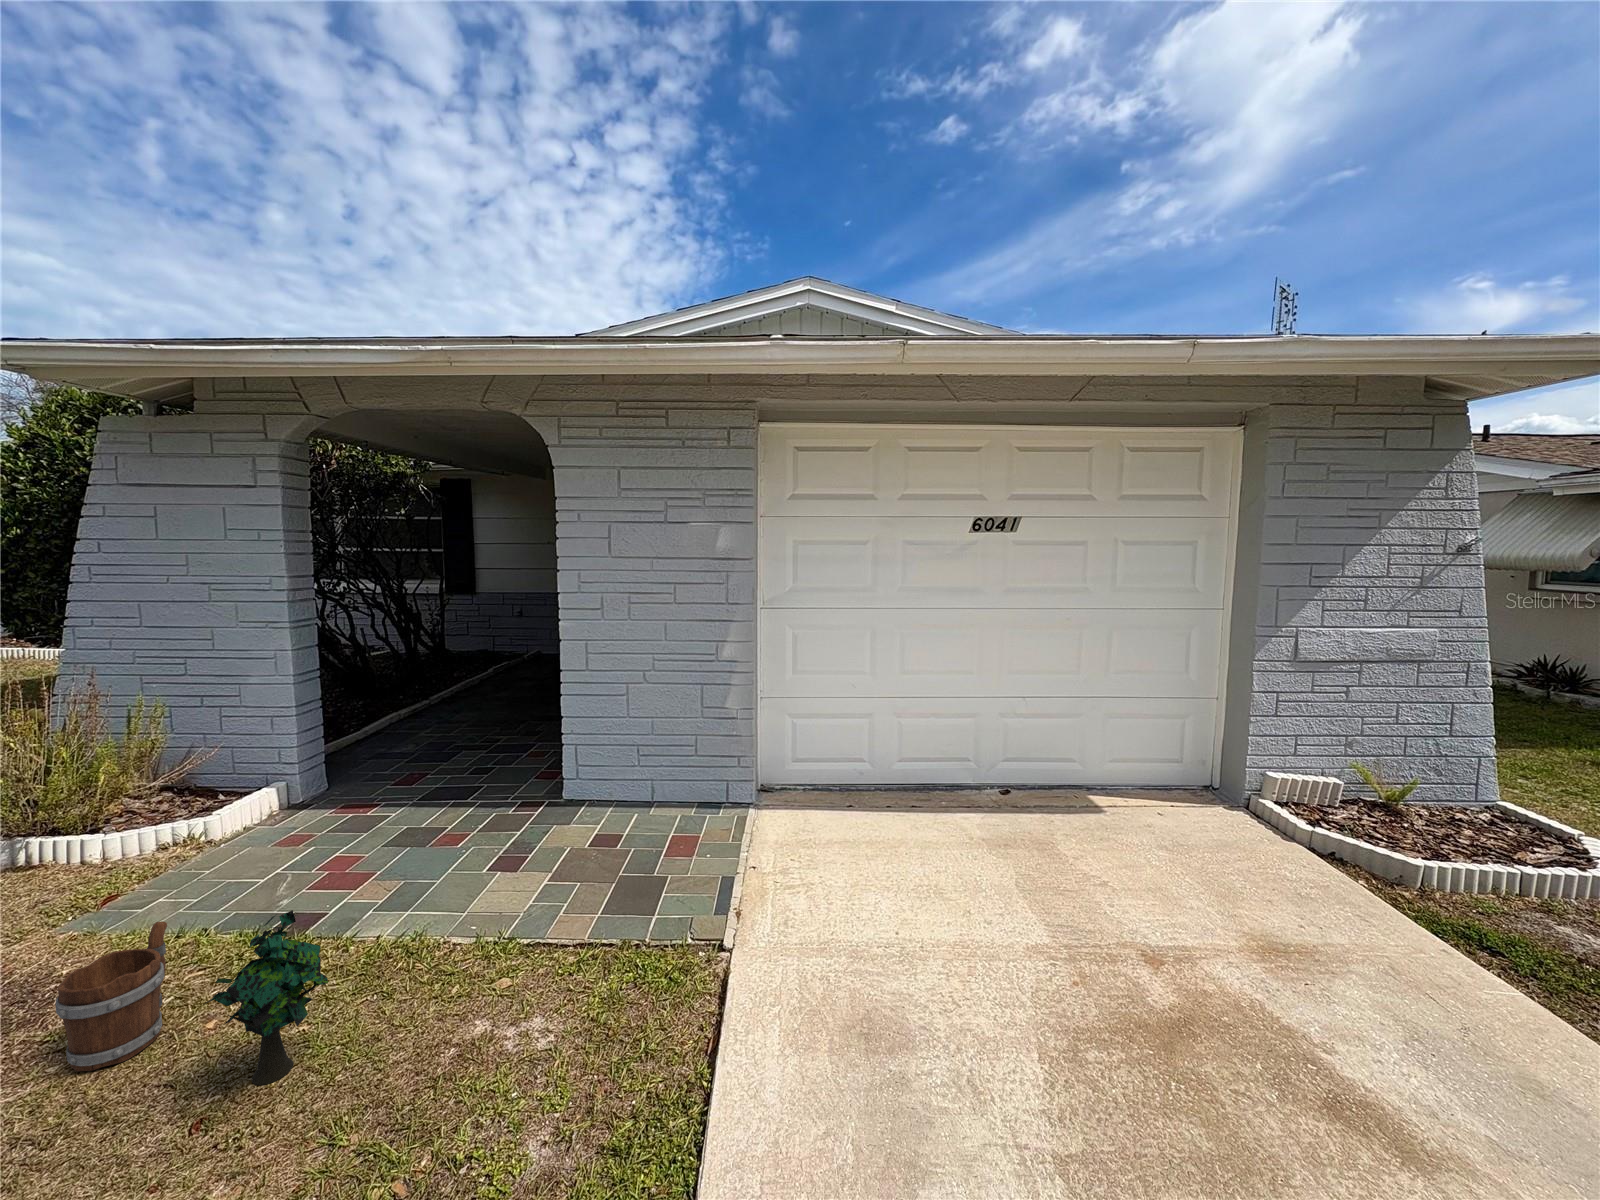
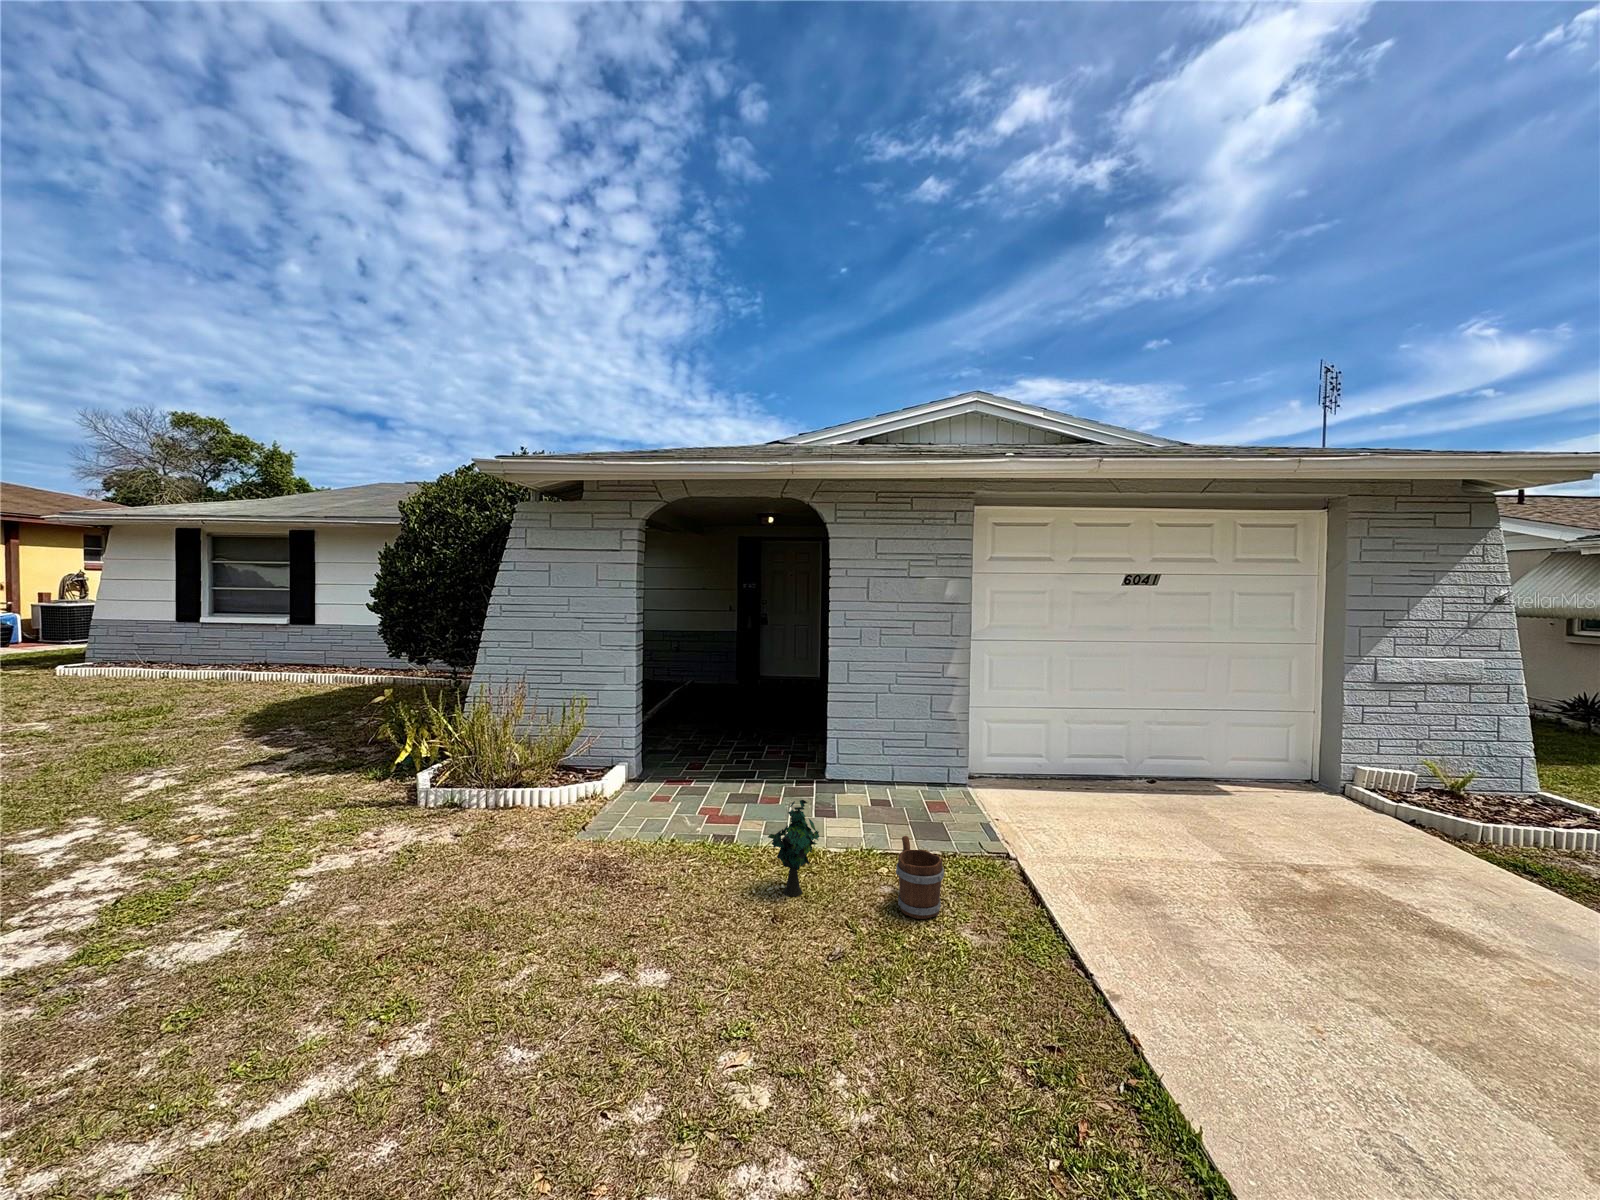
bucket: present [55,922,167,1071] -> present [896,836,944,919]

